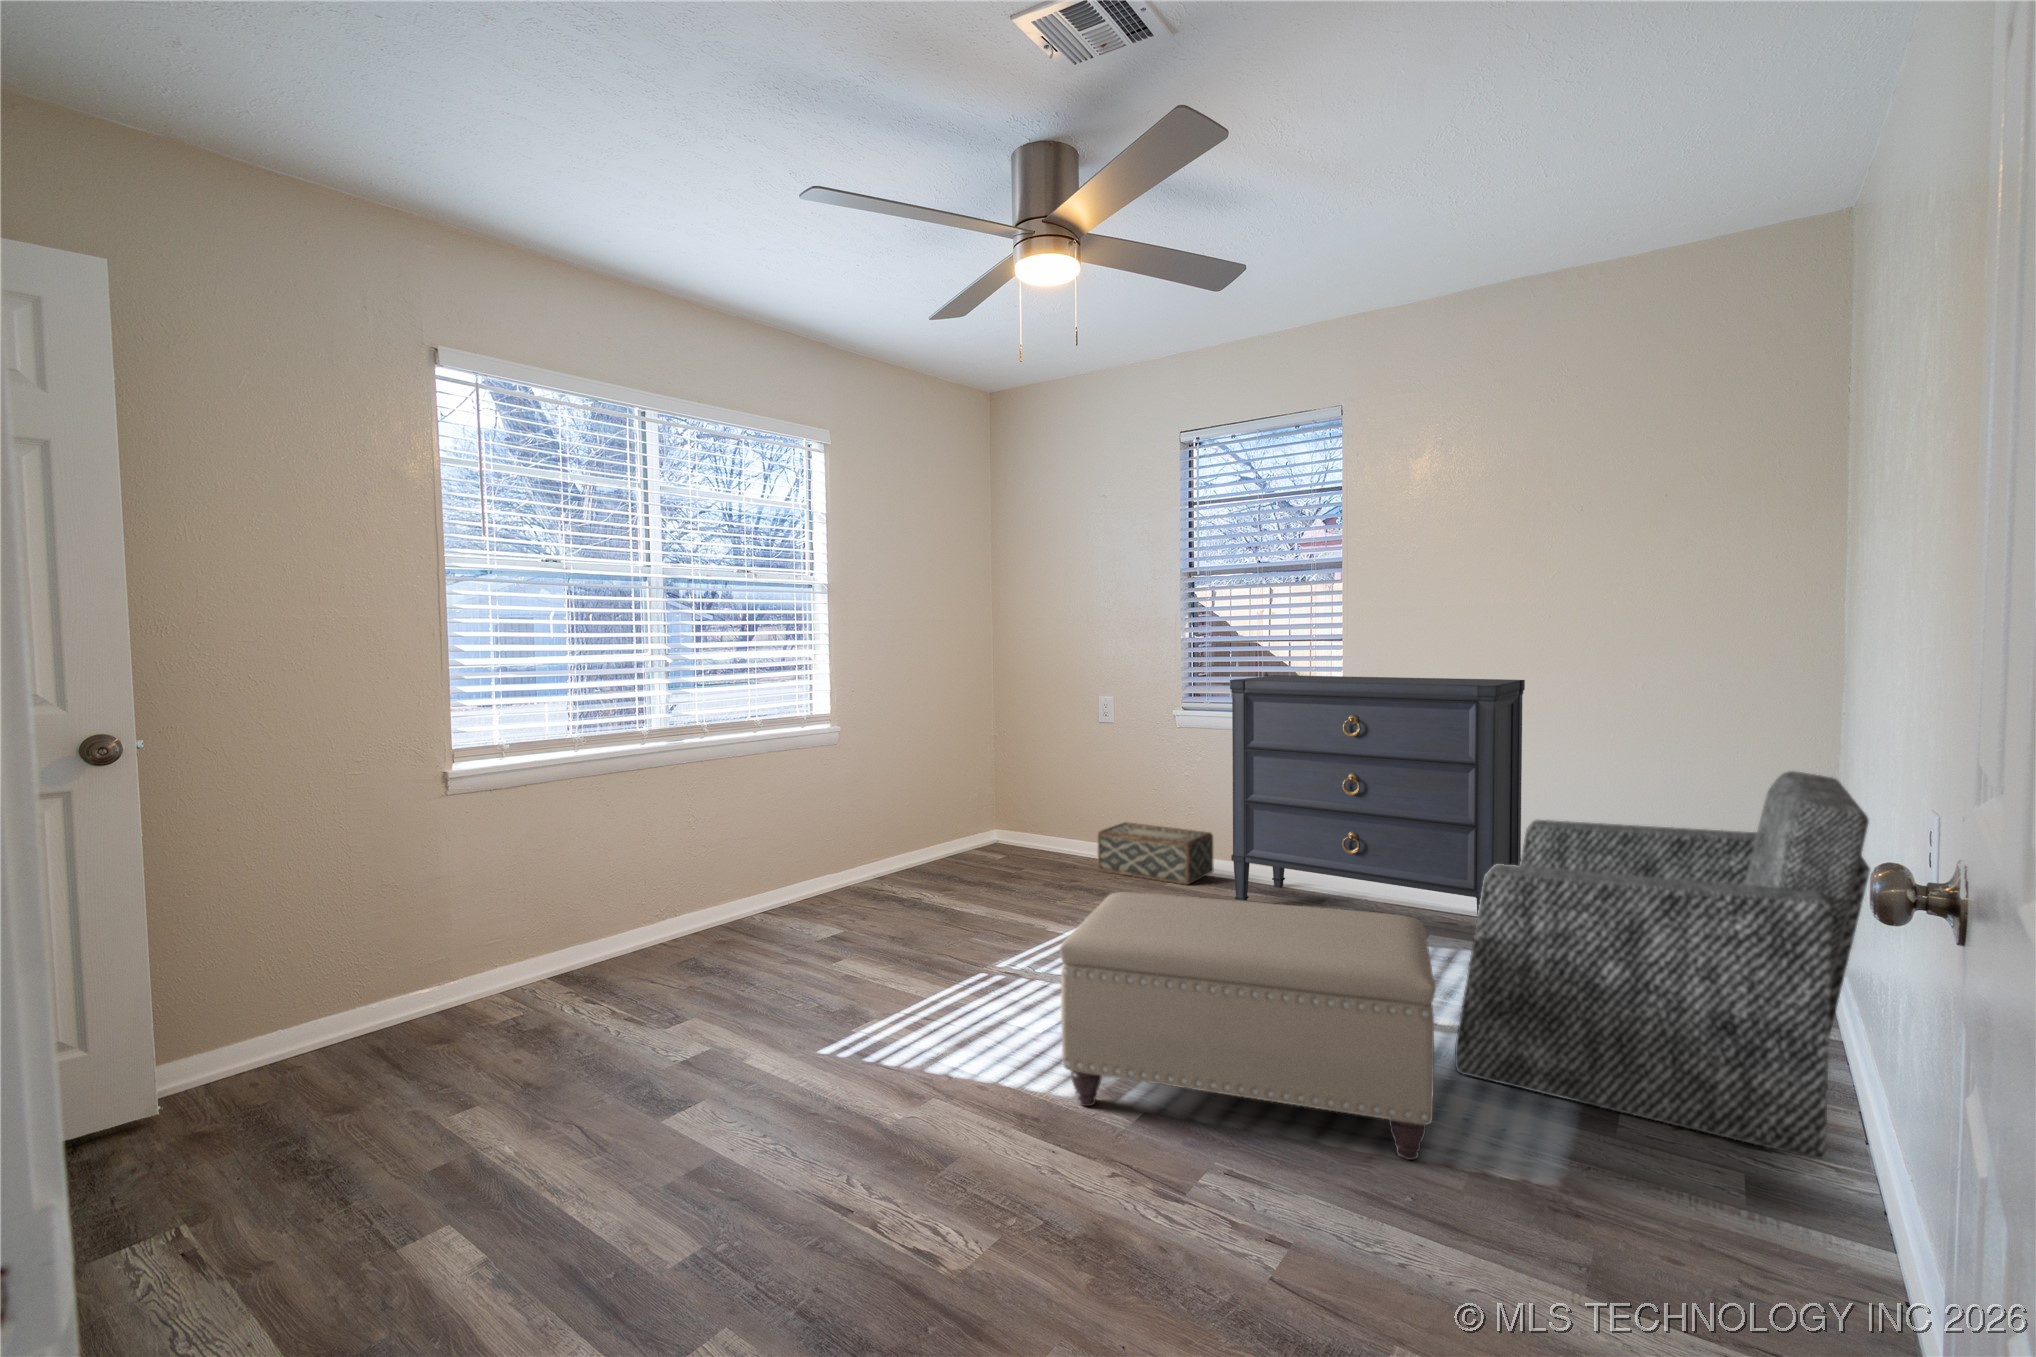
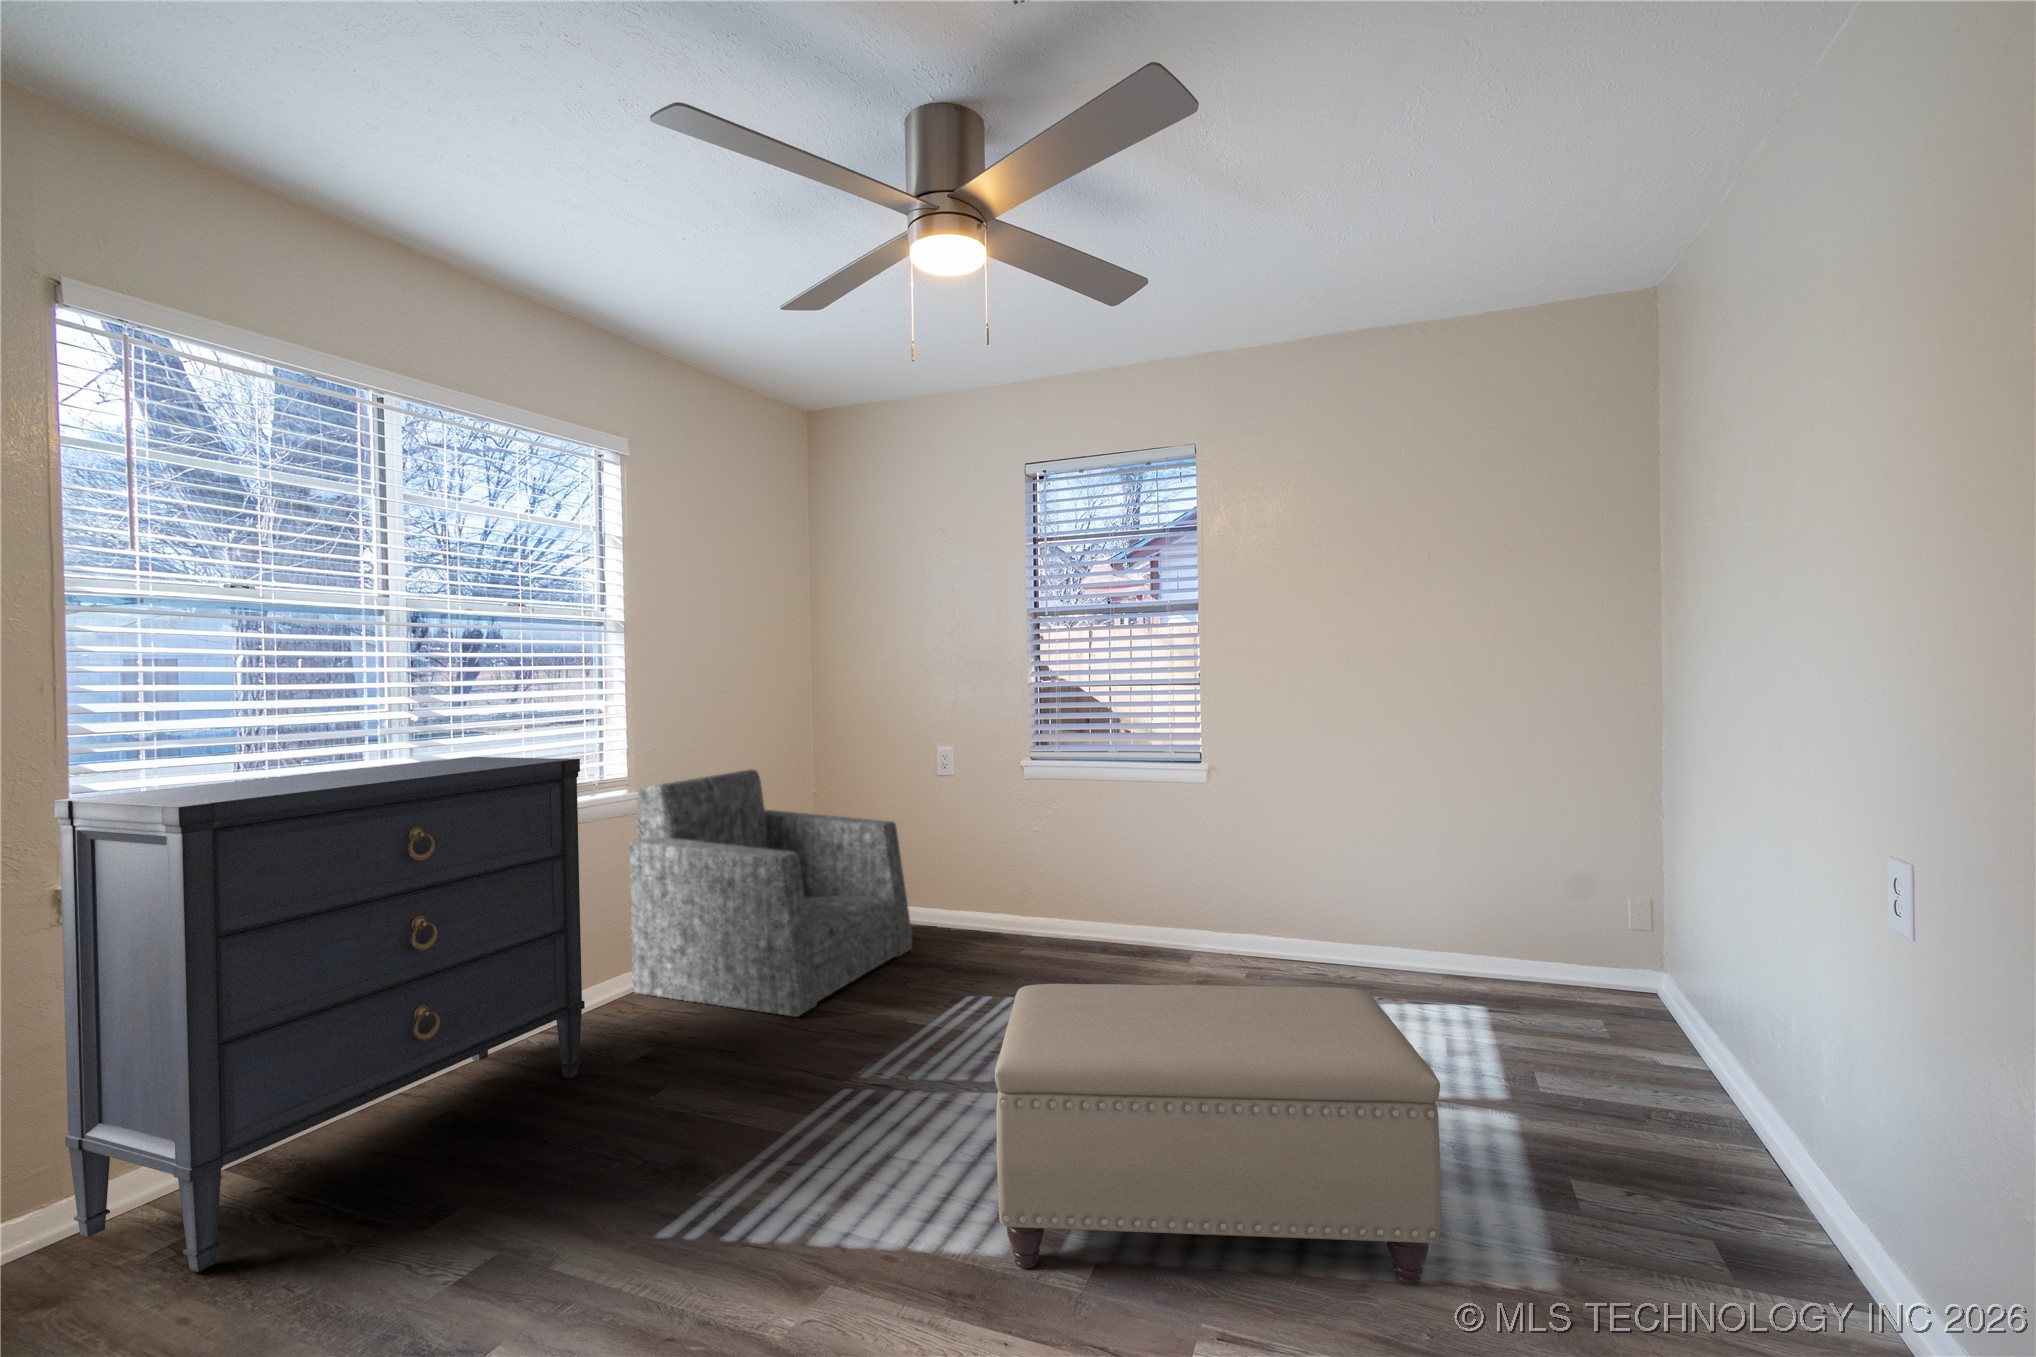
dresser: present [1230,675,1525,914] -> present [54,757,585,1272]
armchair: present [1455,771,1870,1159] -> present [630,769,912,1017]
woven basket: present [1098,822,1214,885] -> none [938,883,1061,949]

